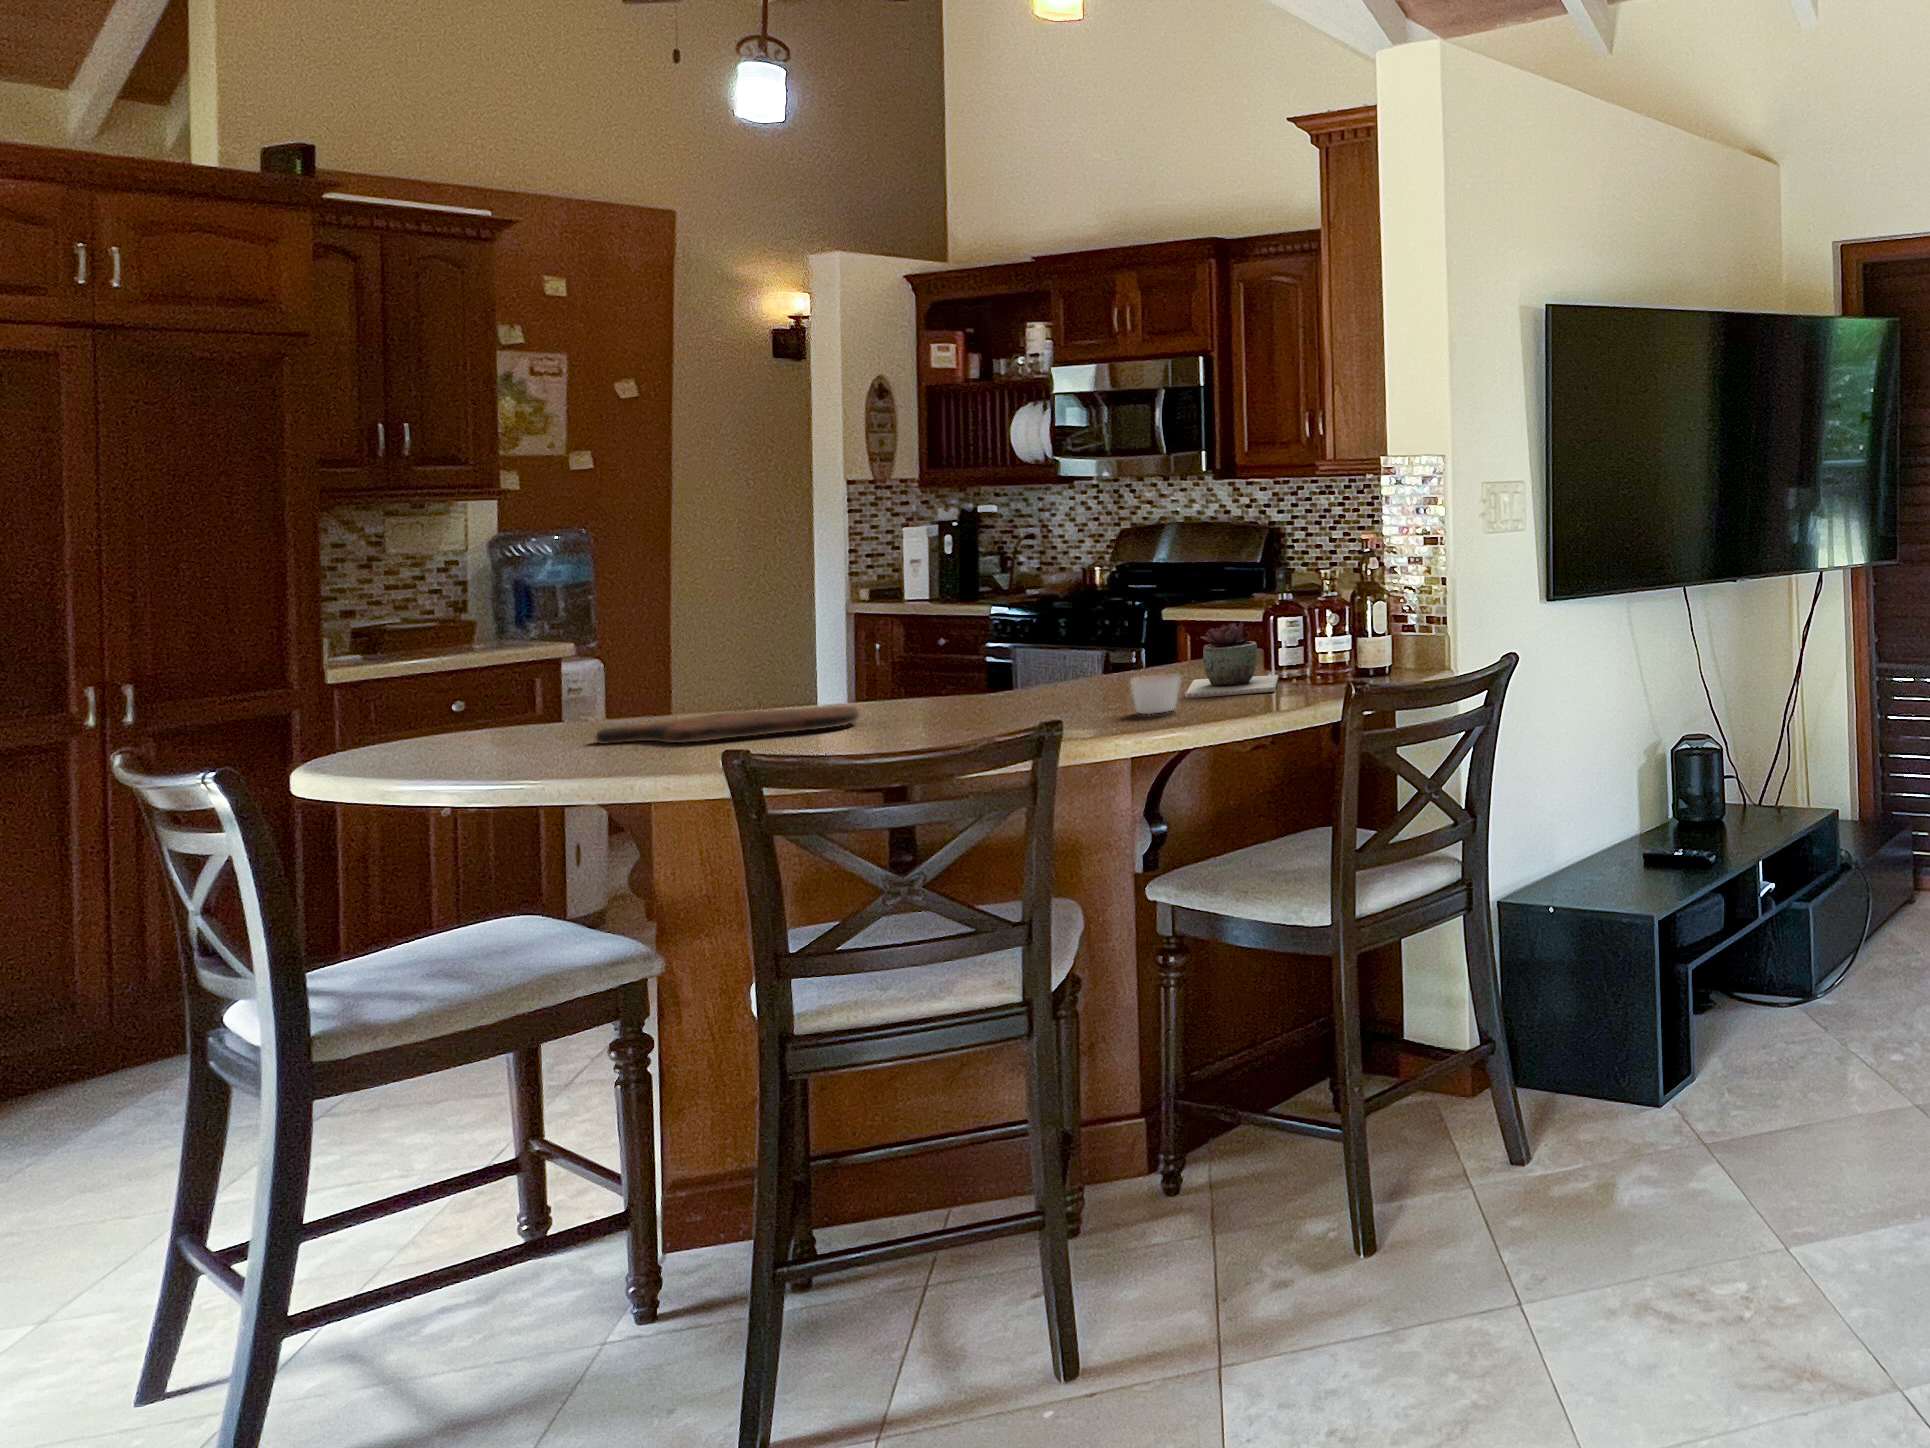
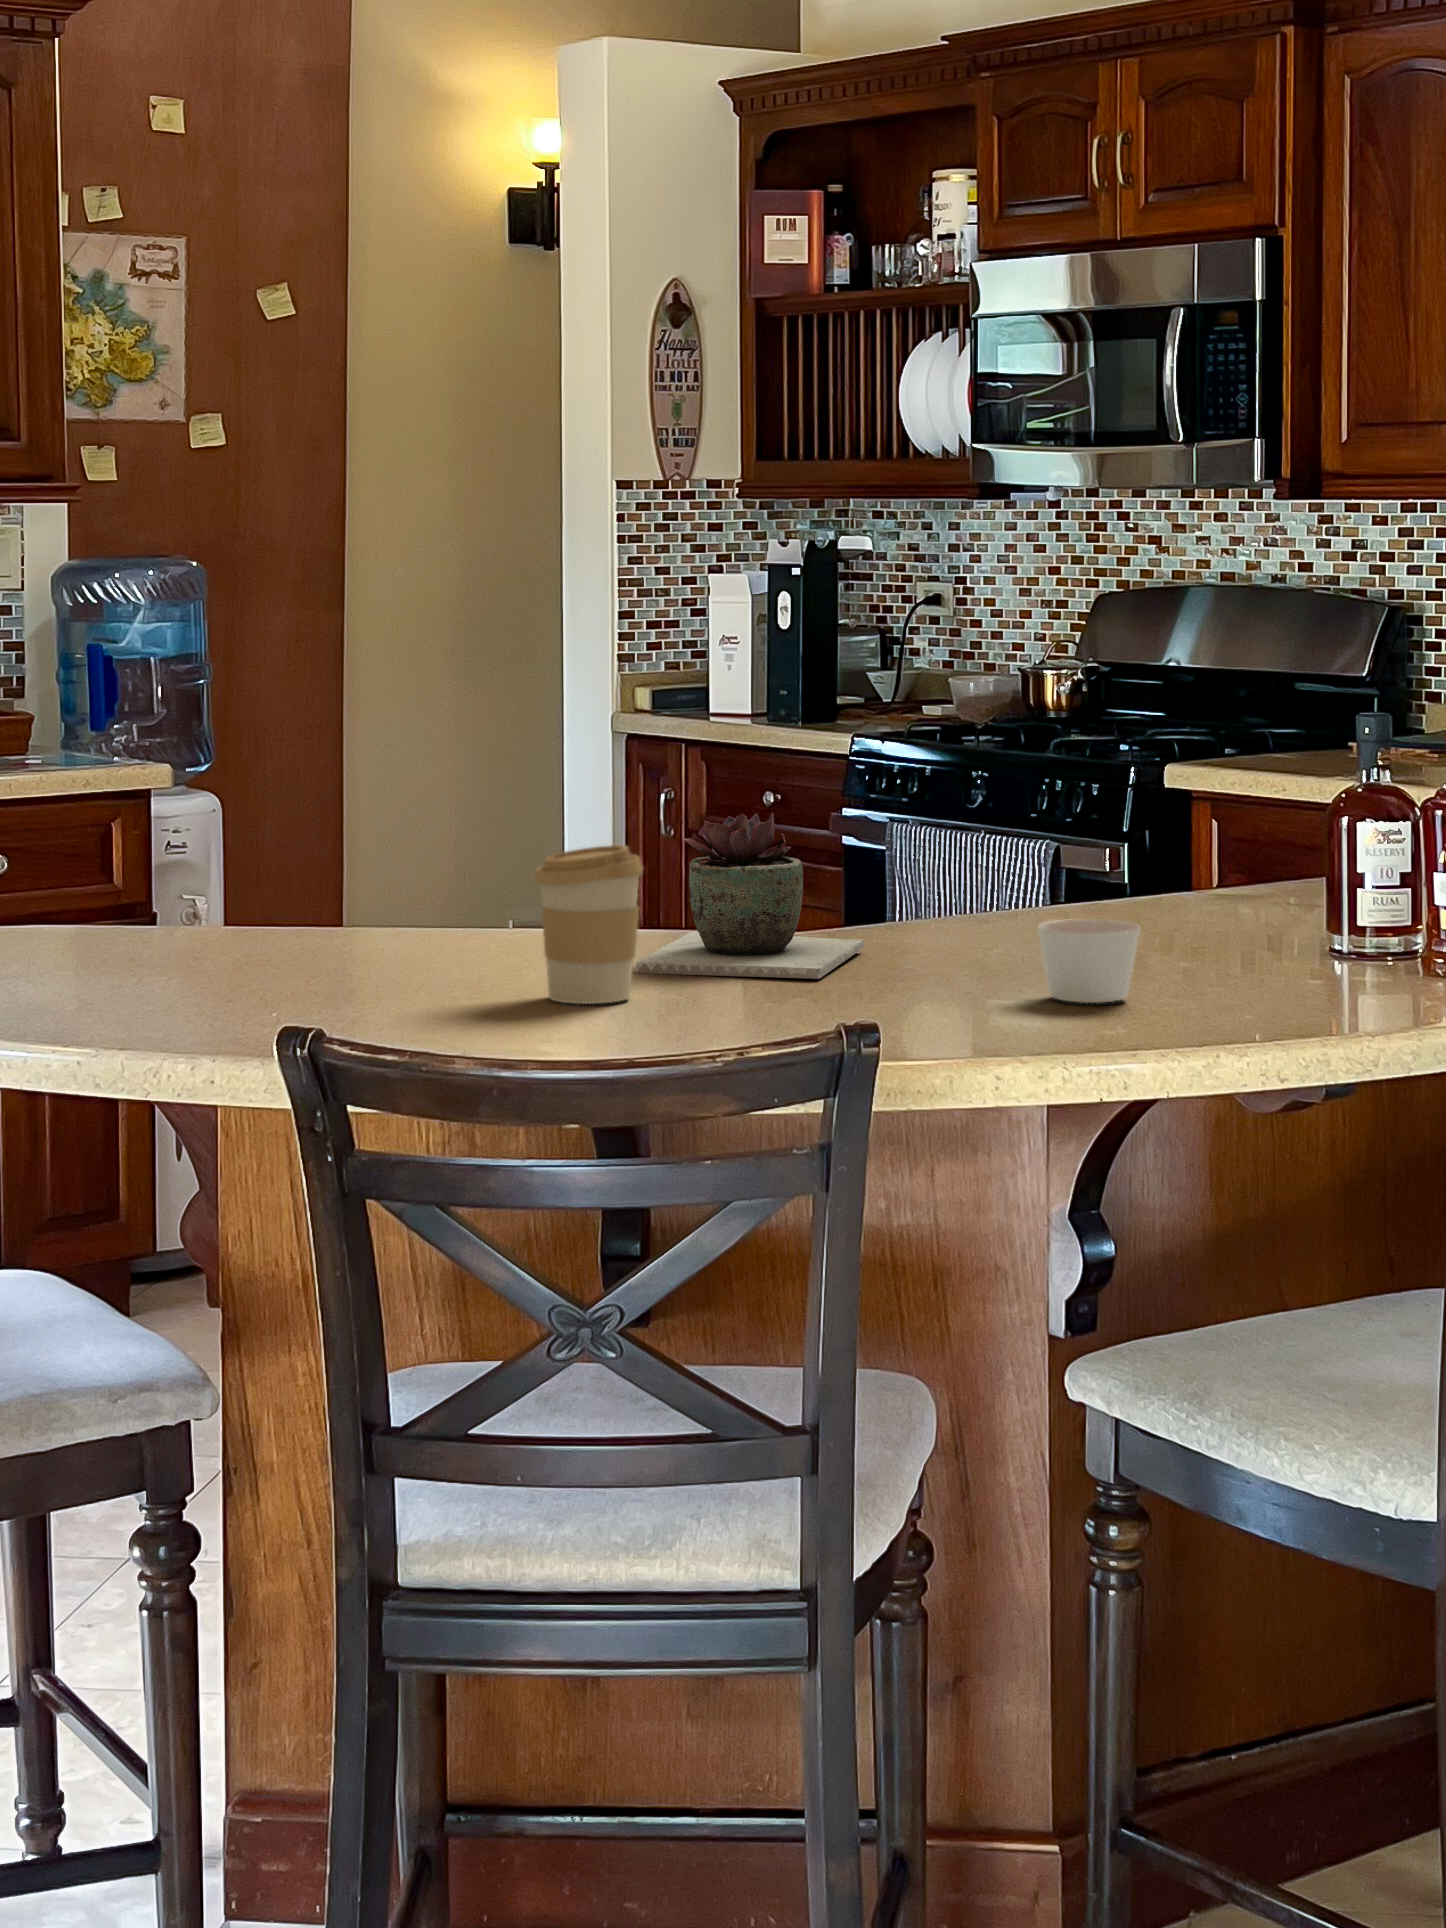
succulent plant: present [1185,622,1278,698] -> present [636,812,864,979]
coffee cup: none [860,662,922,743] -> present [535,845,643,1004]
cutting board: present [596,706,859,744] -> none [136,909,550,961]

